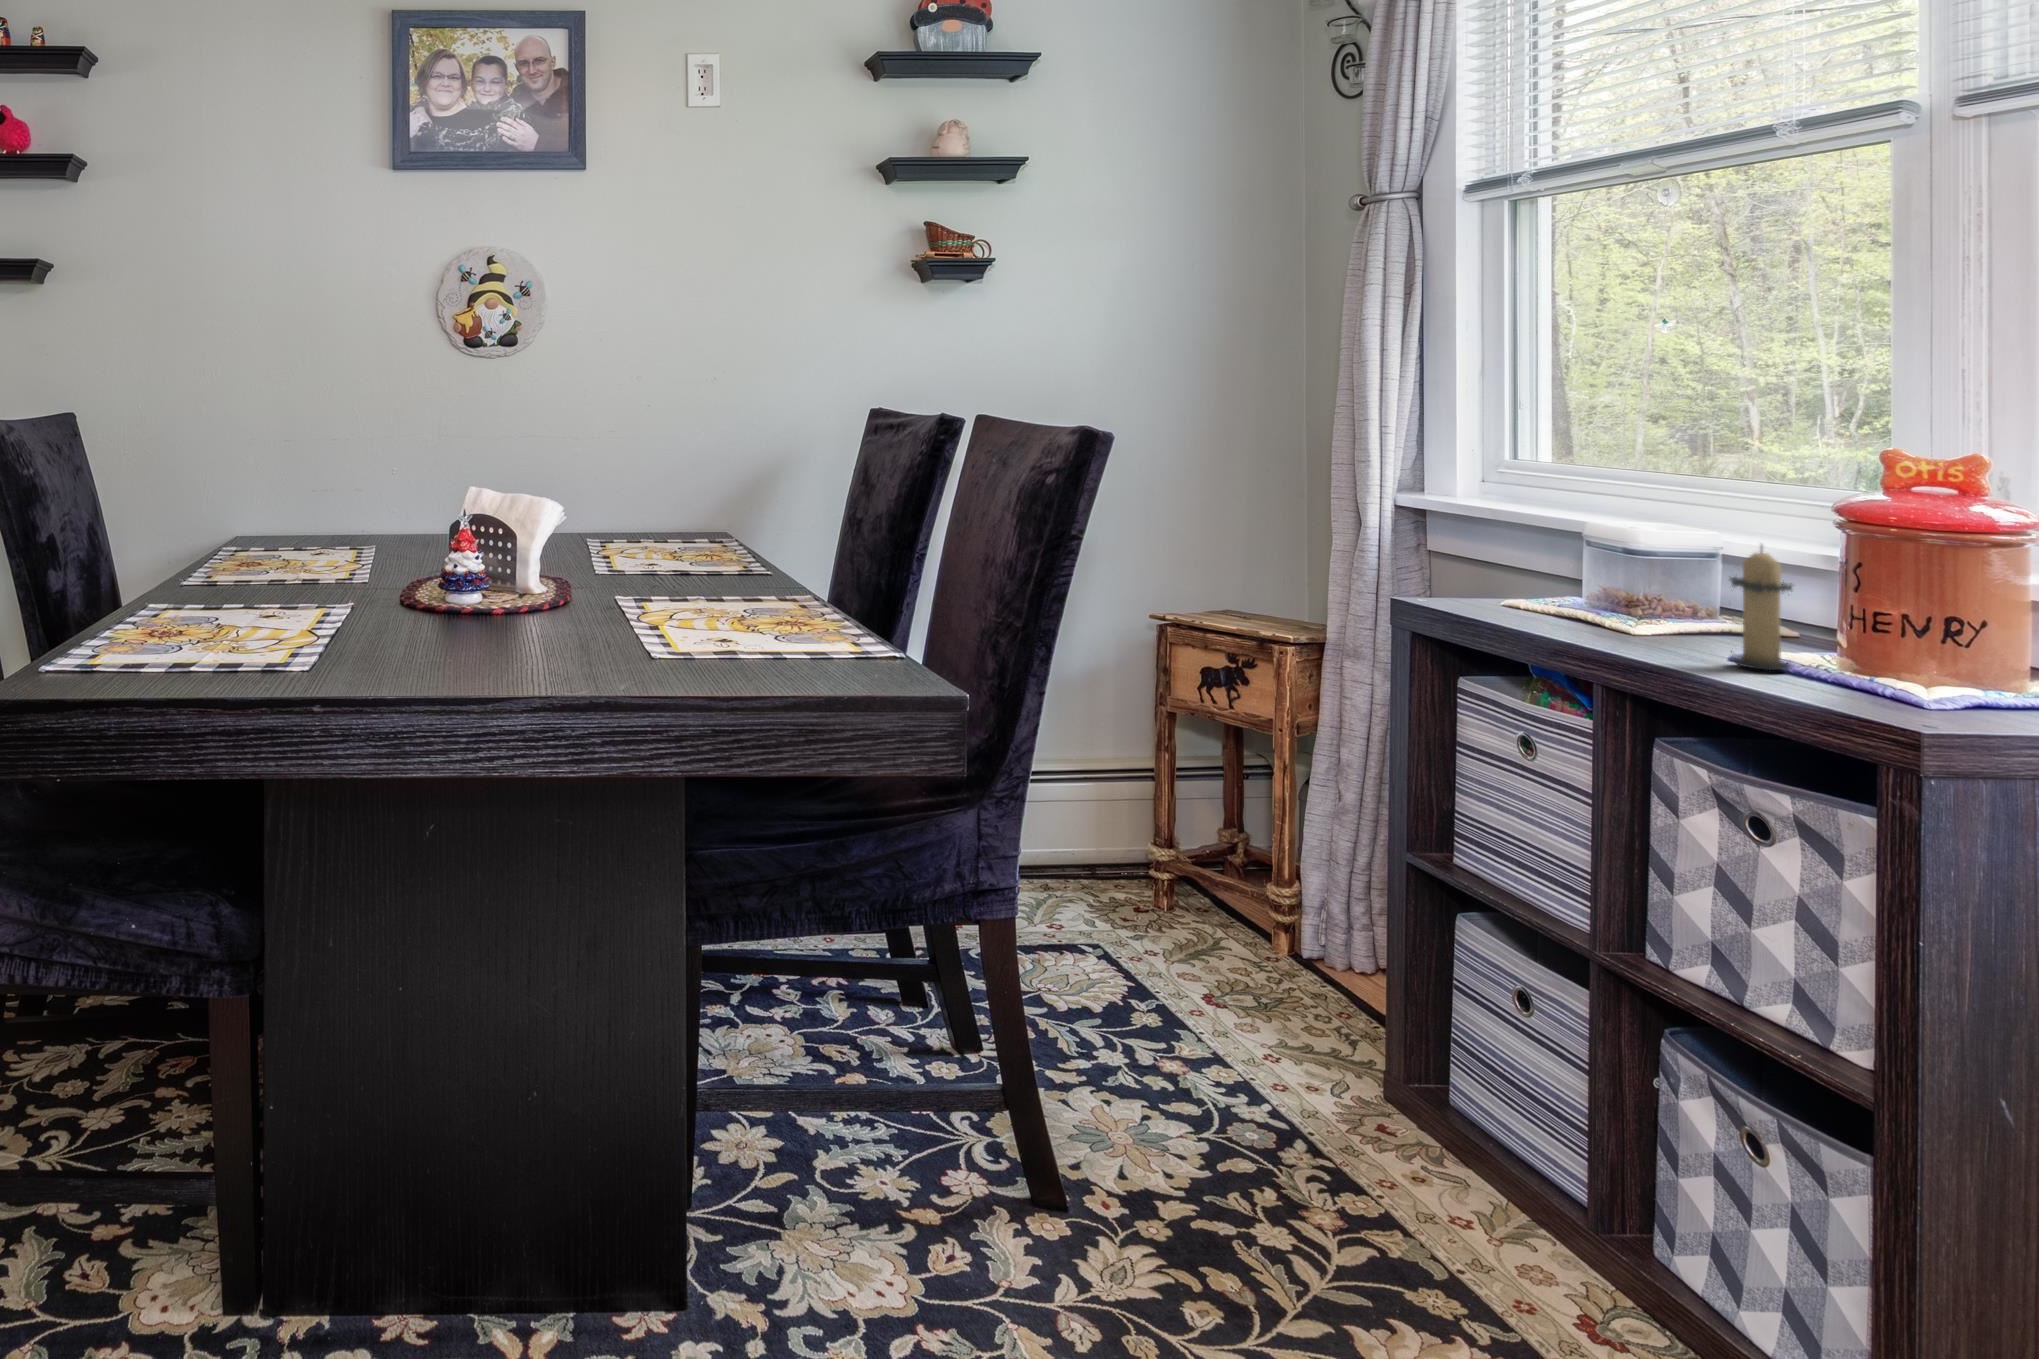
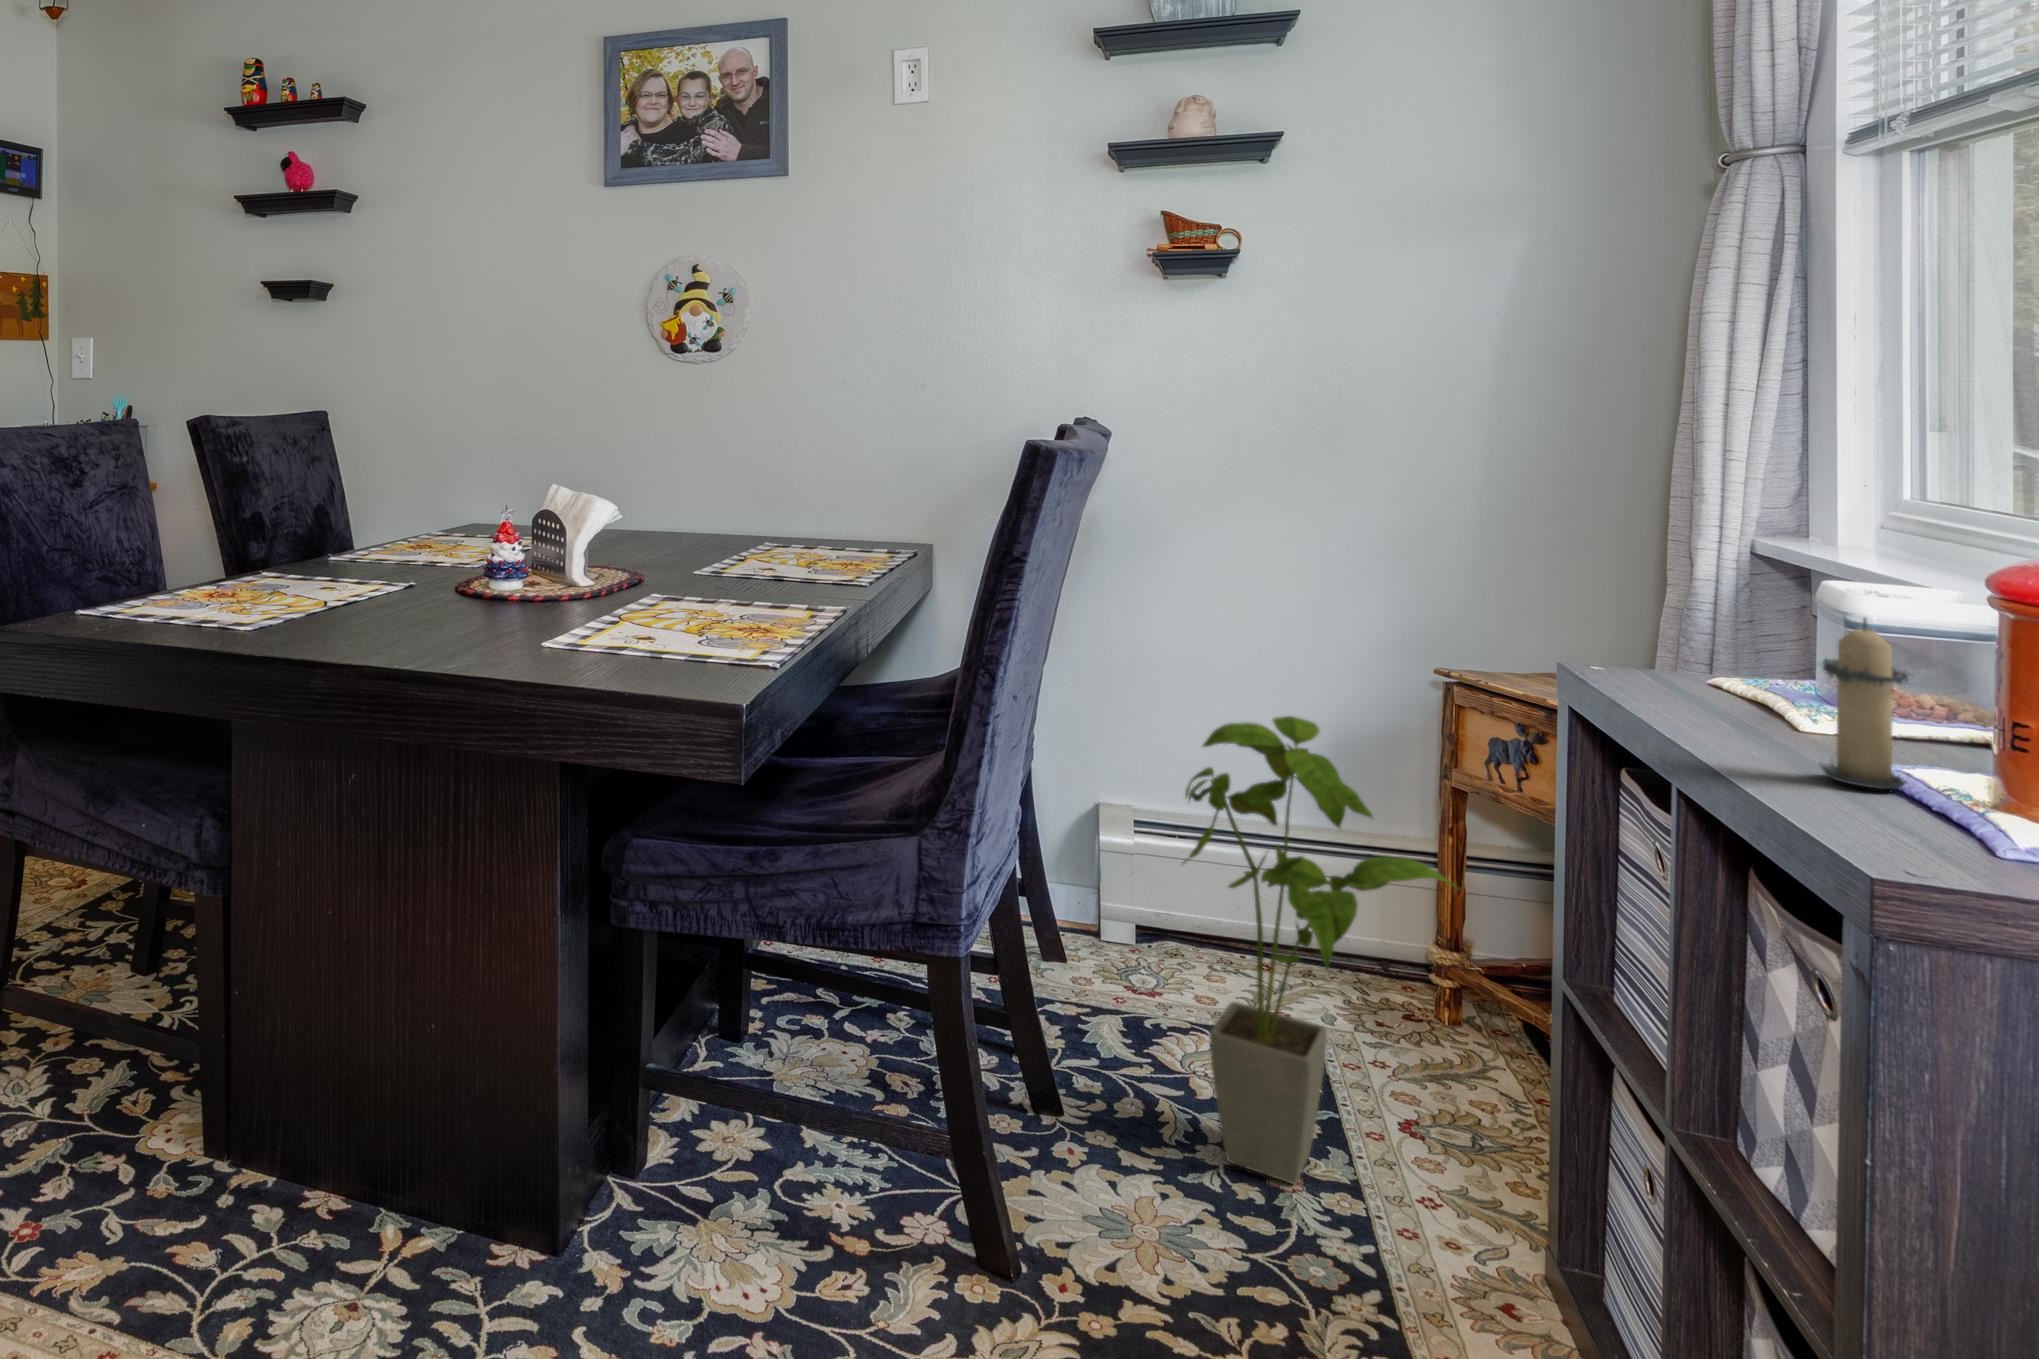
house plant: none [1080,665,1306,1074] -> present [1184,716,1455,1184]

